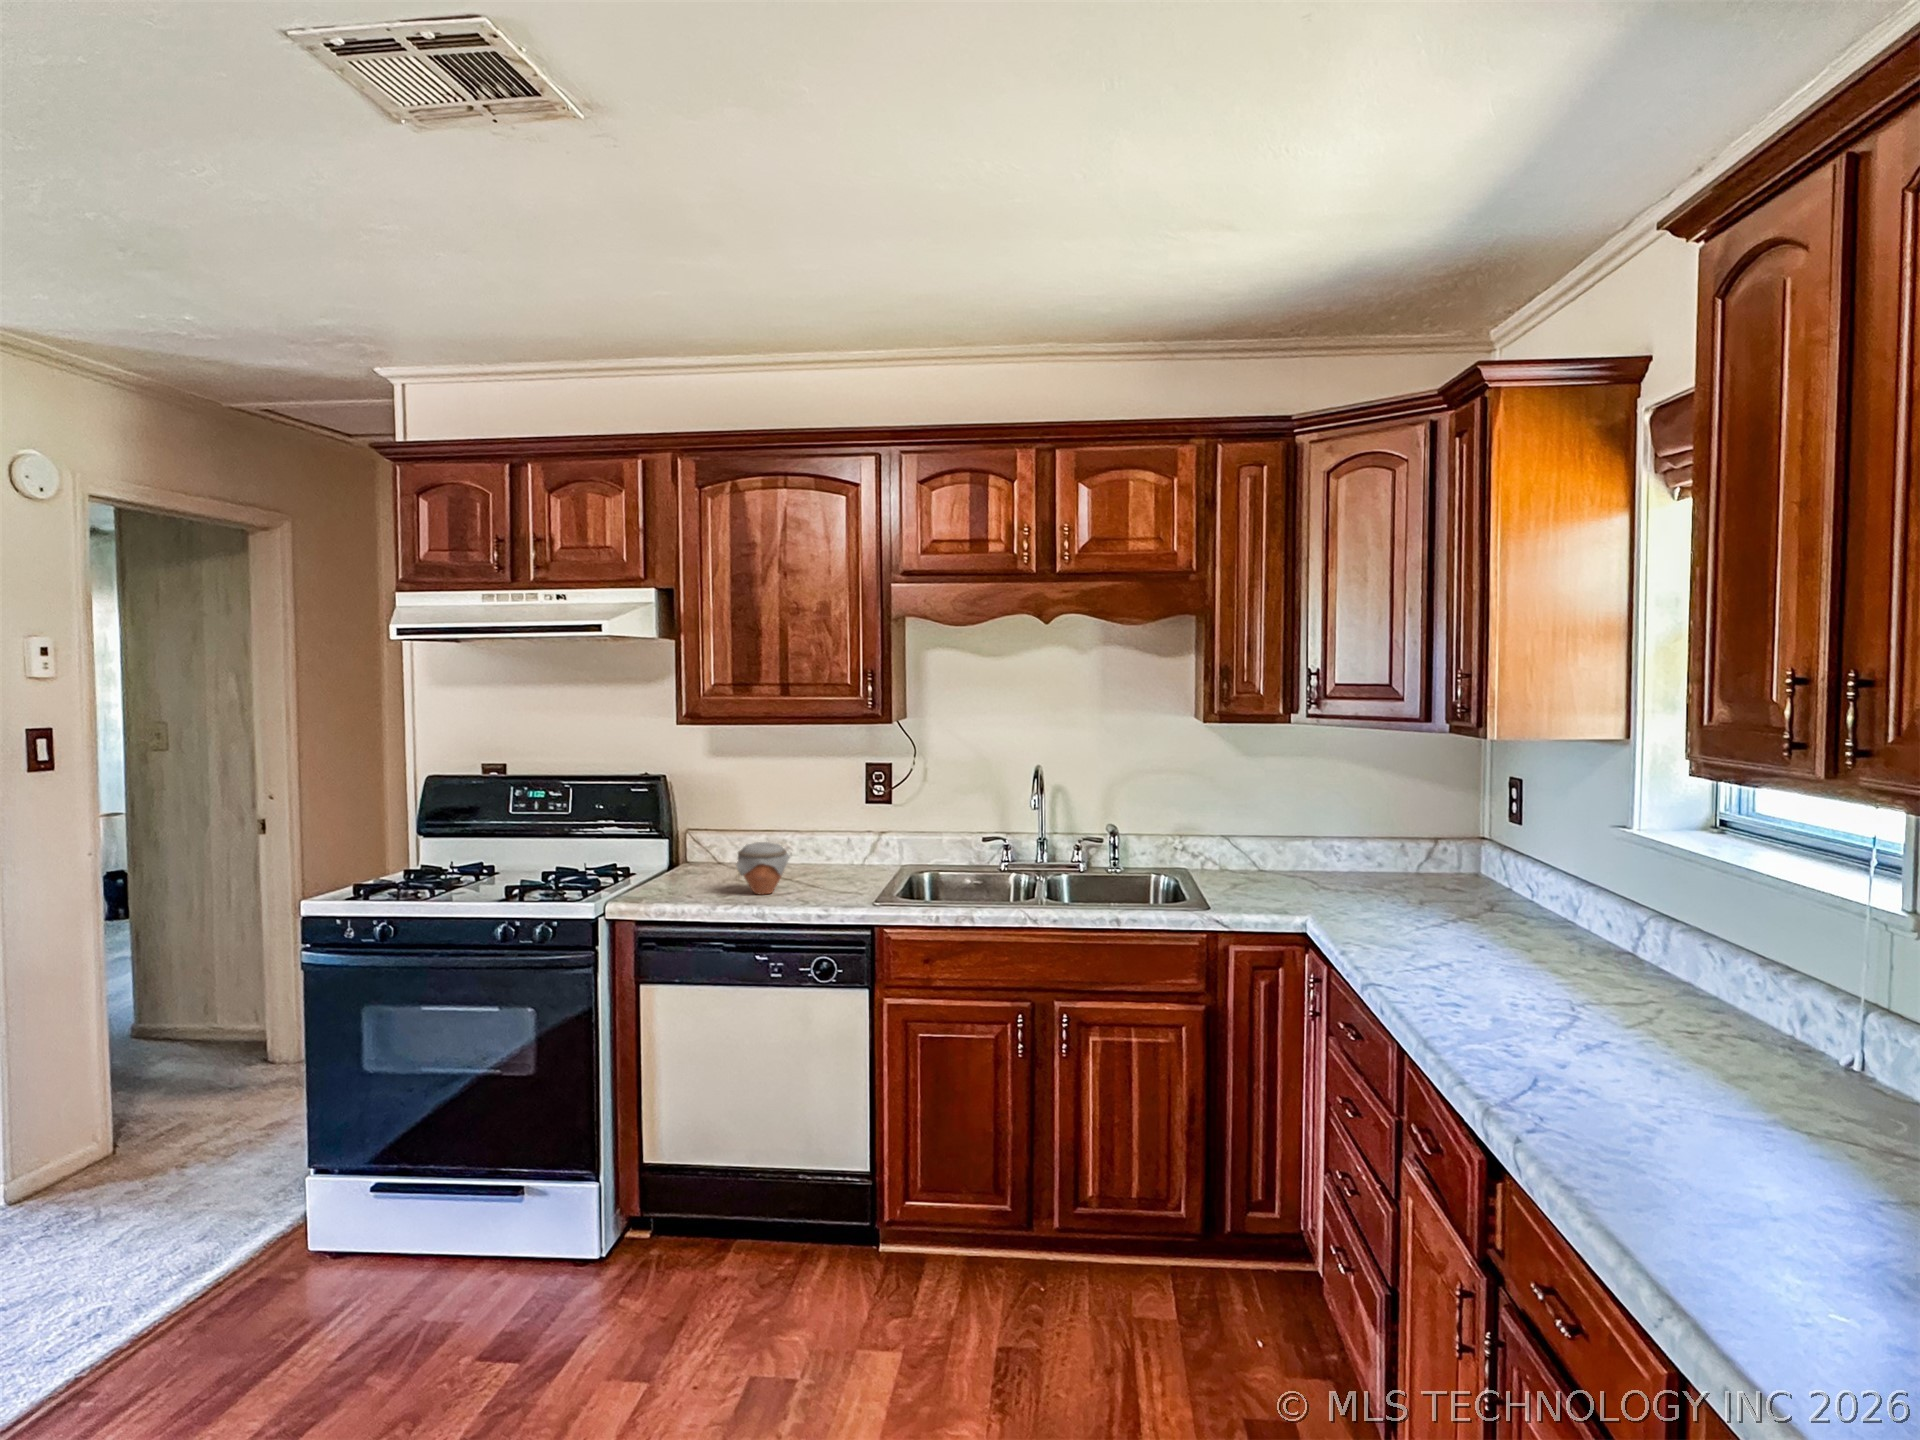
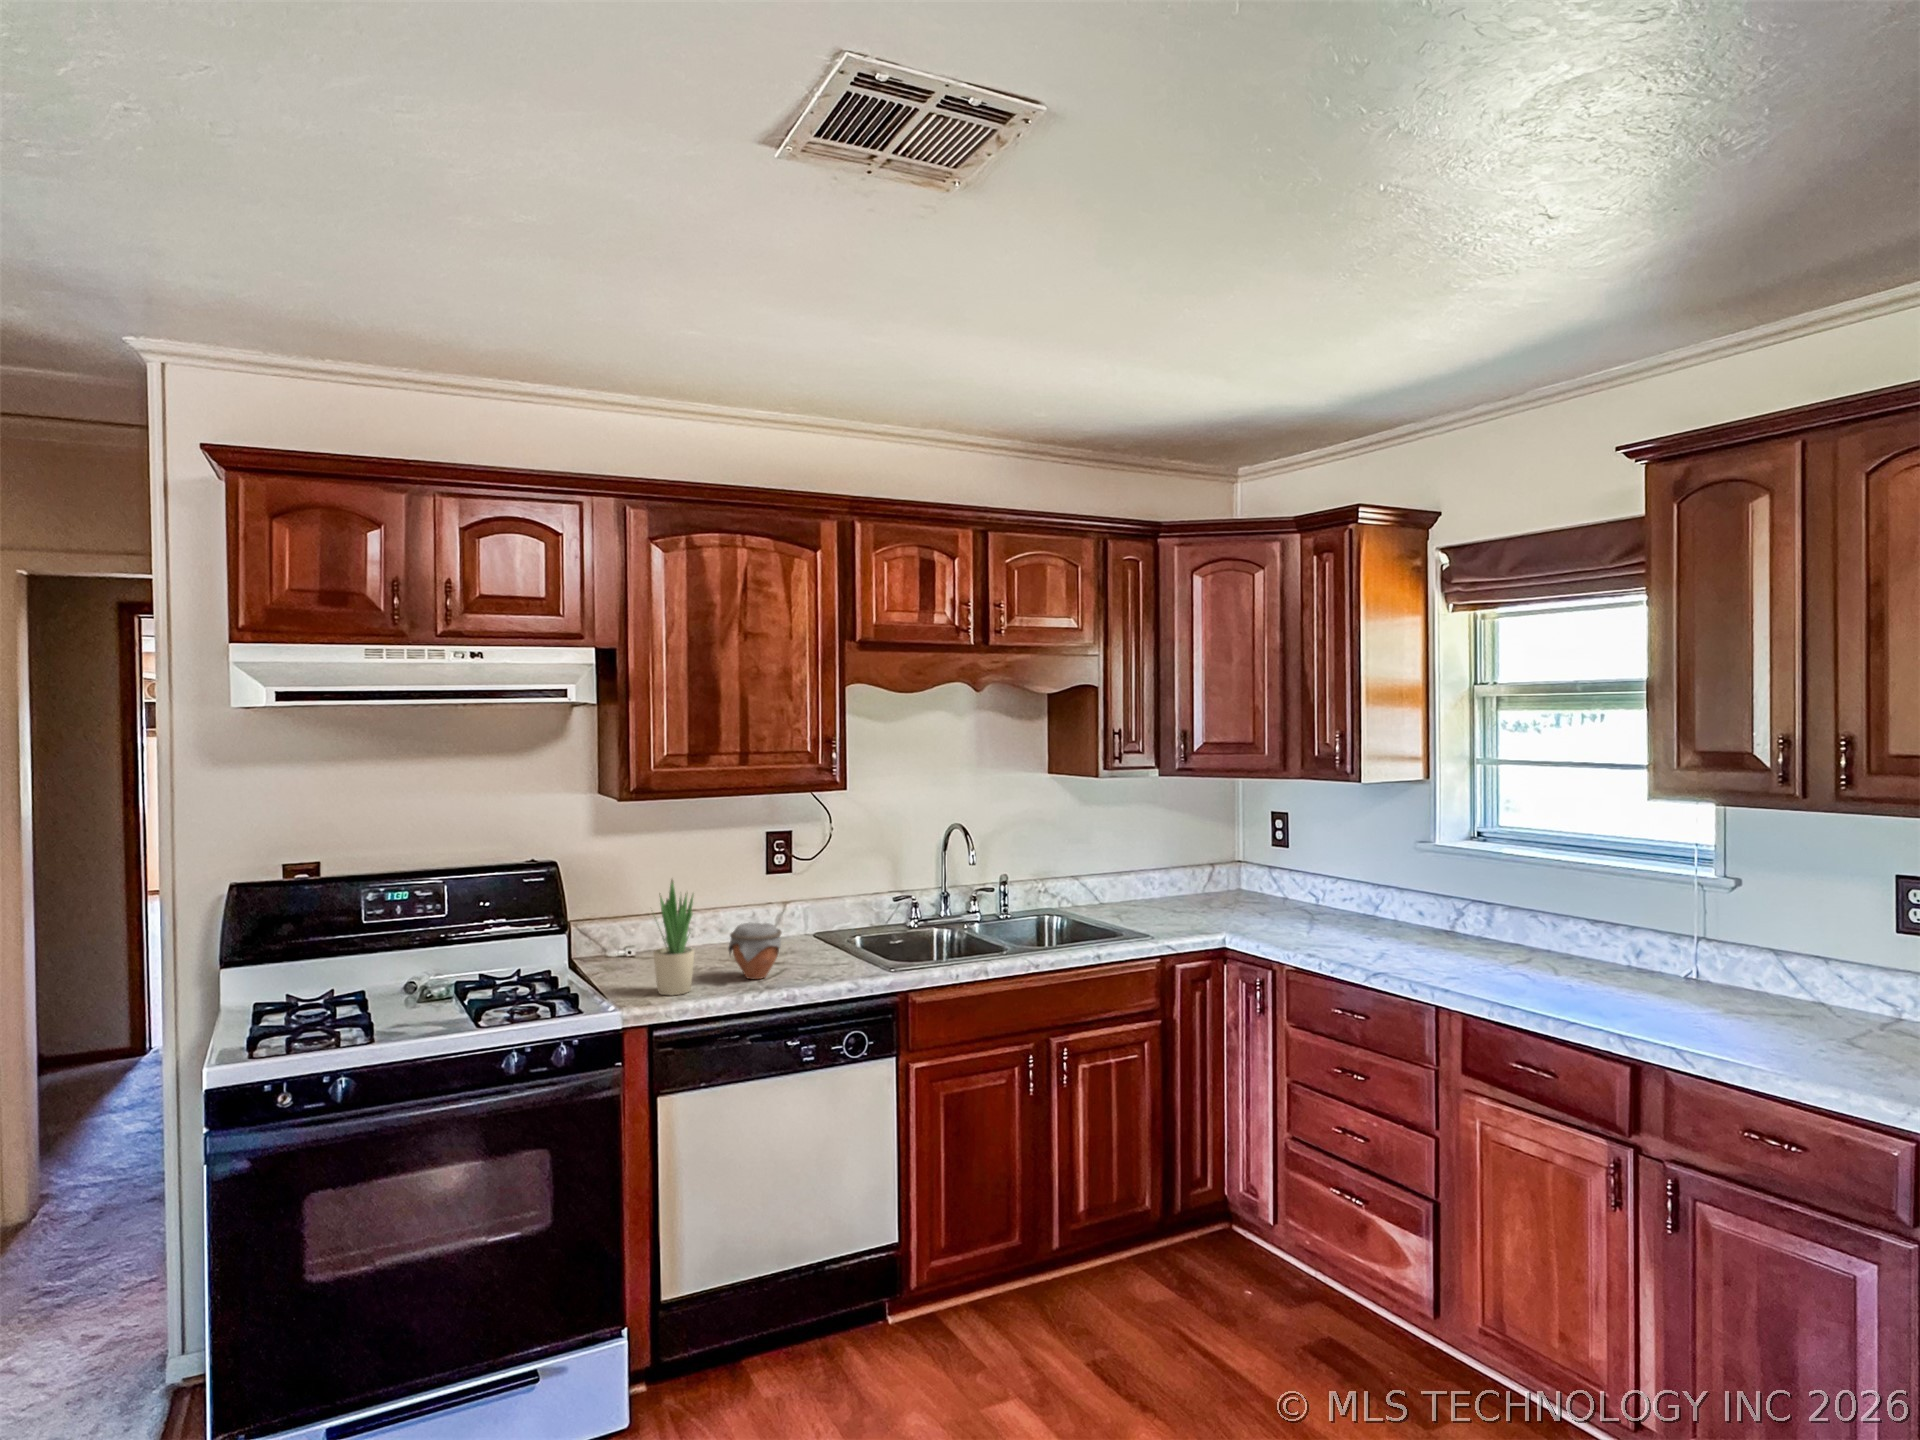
potted plant: none [659,792,703,897] -> present [653,880,695,996]

